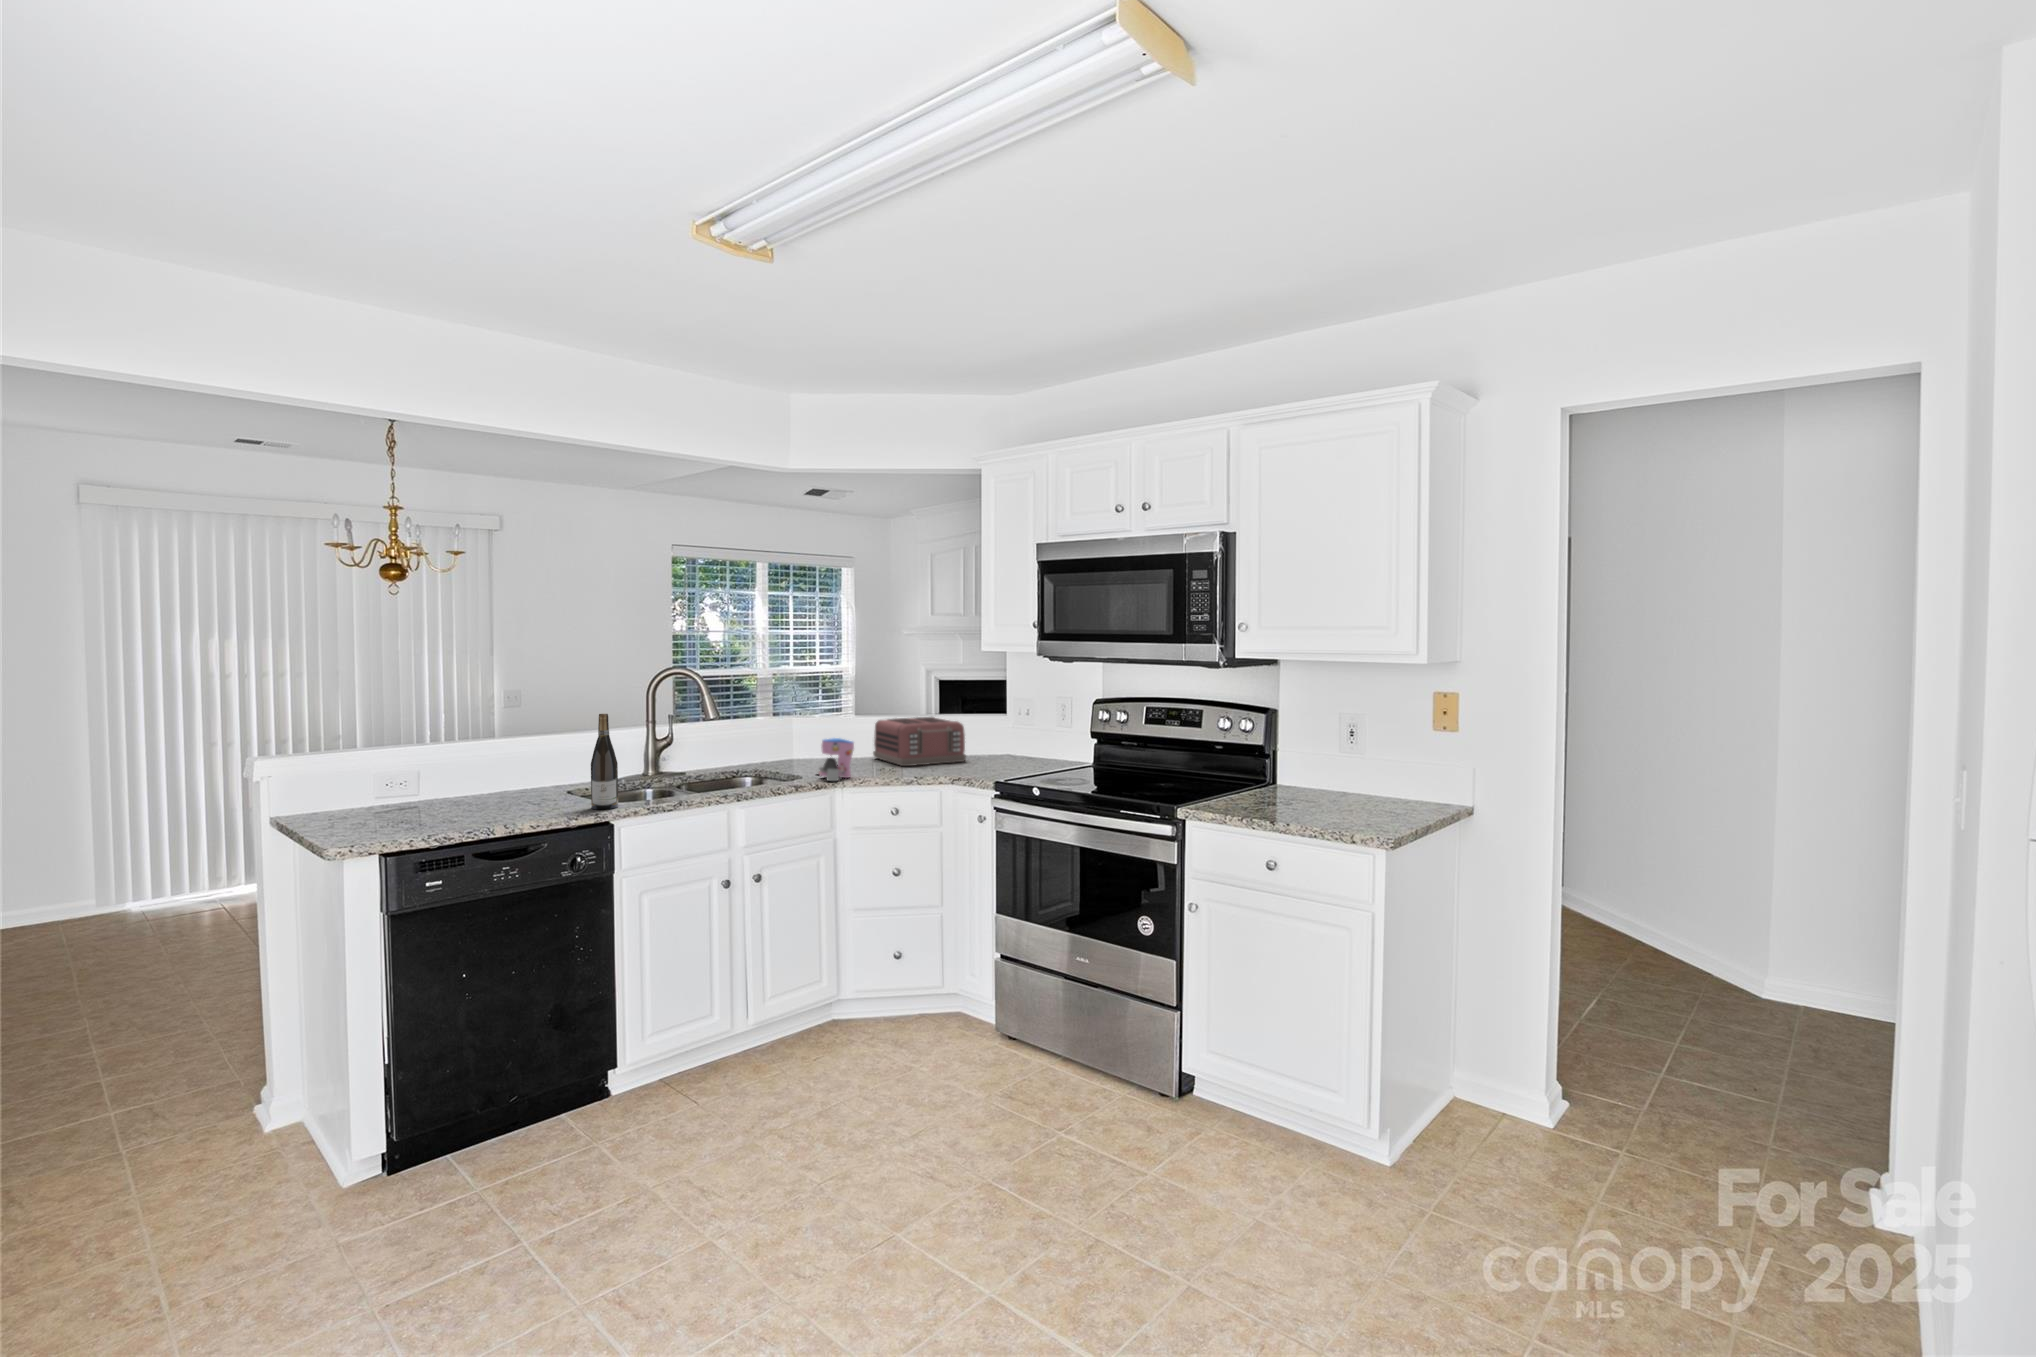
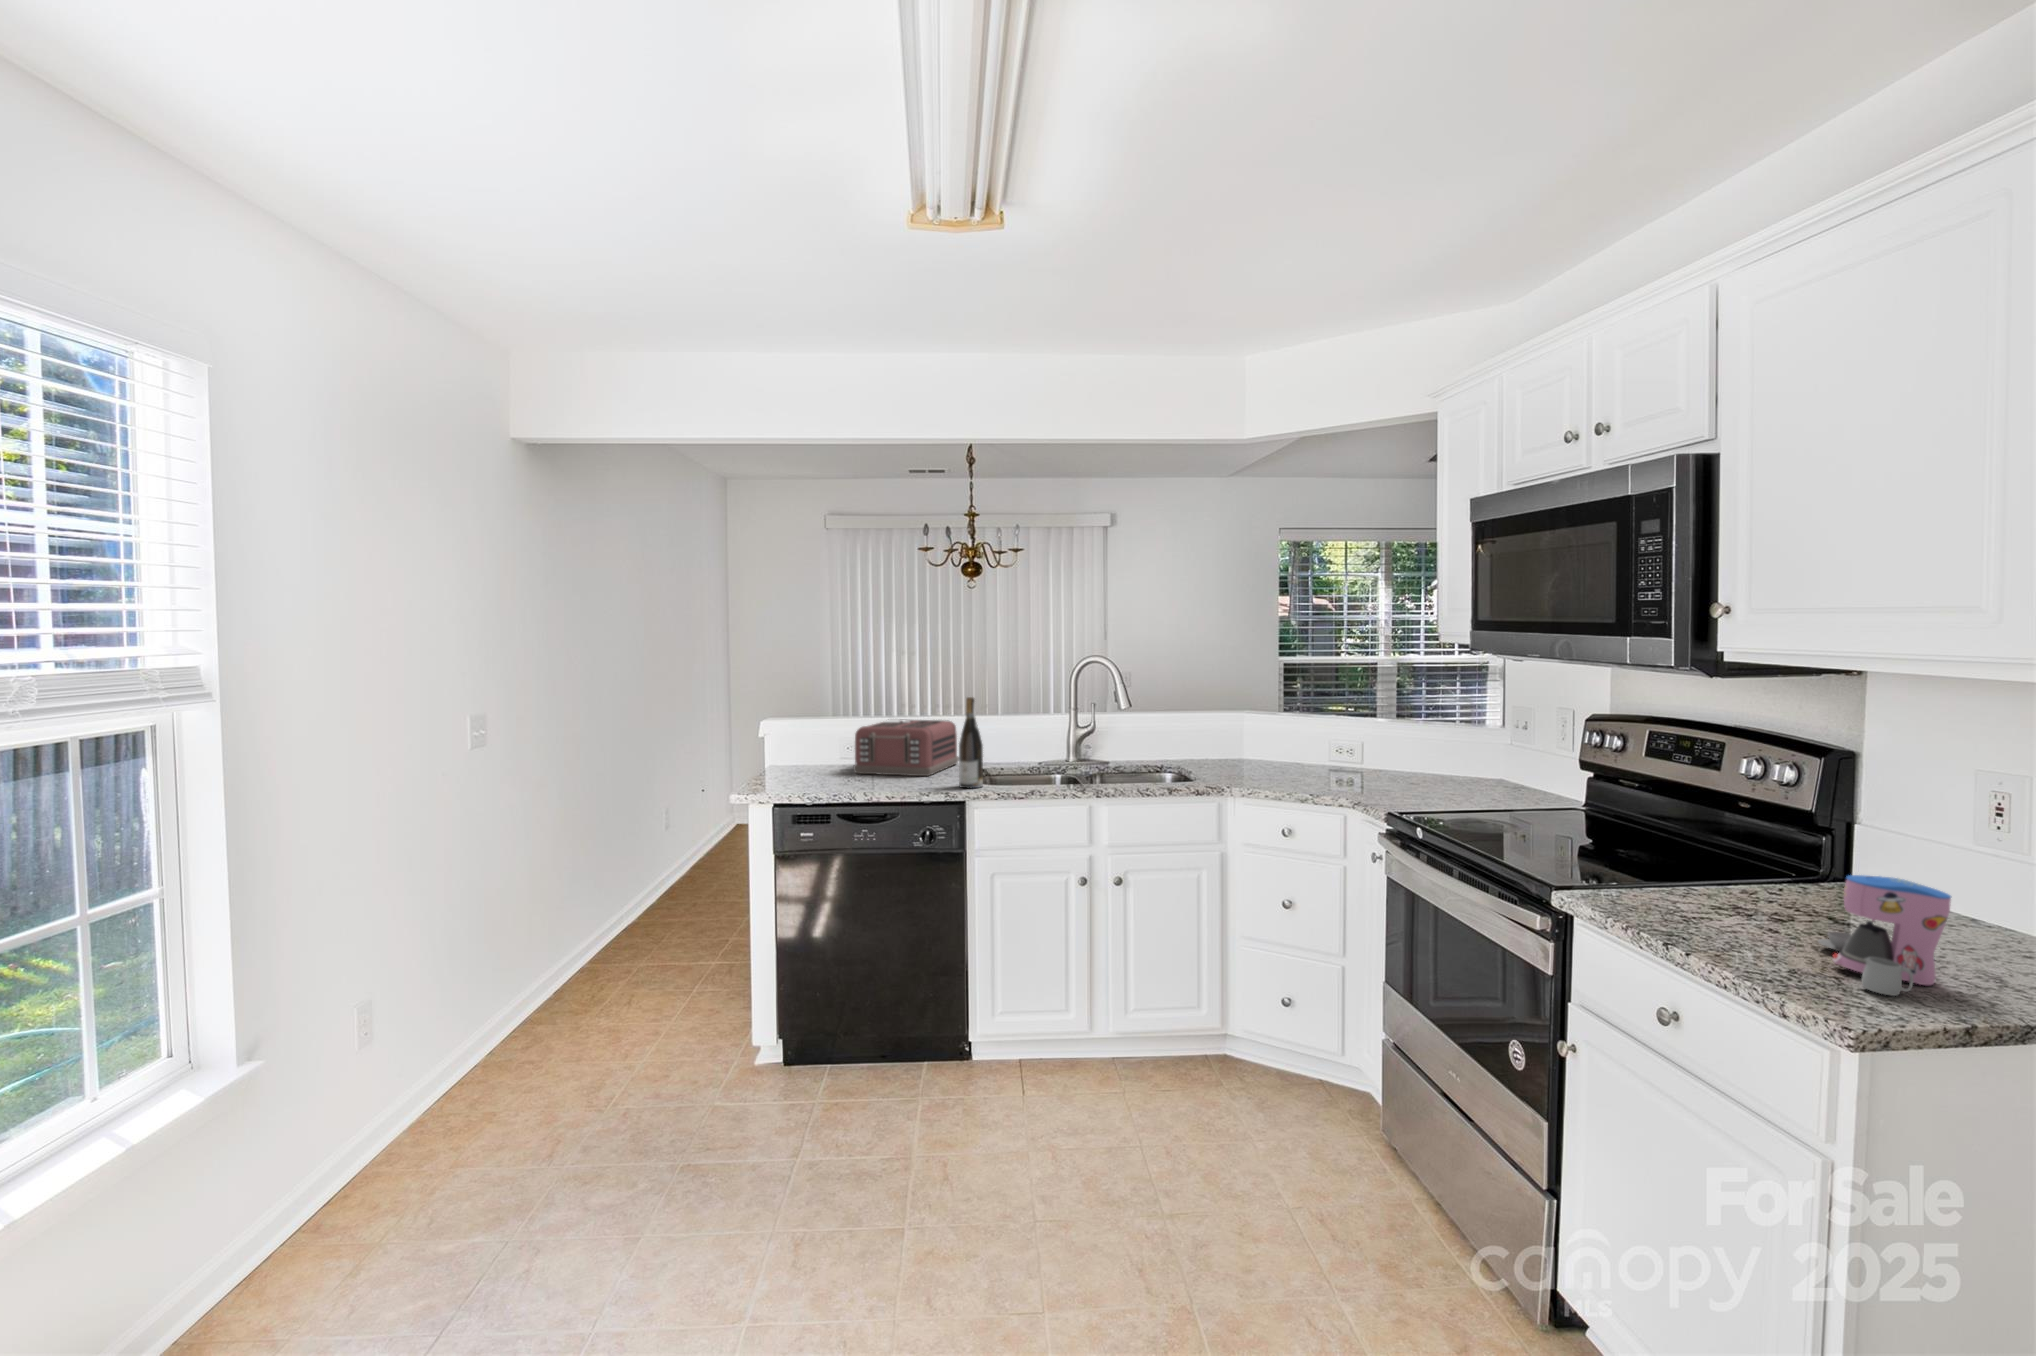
toaster: present [873,717,966,766] -> present [854,720,959,776]
coffee maker: present [818,738,854,781] -> present [1818,875,1951,996]

